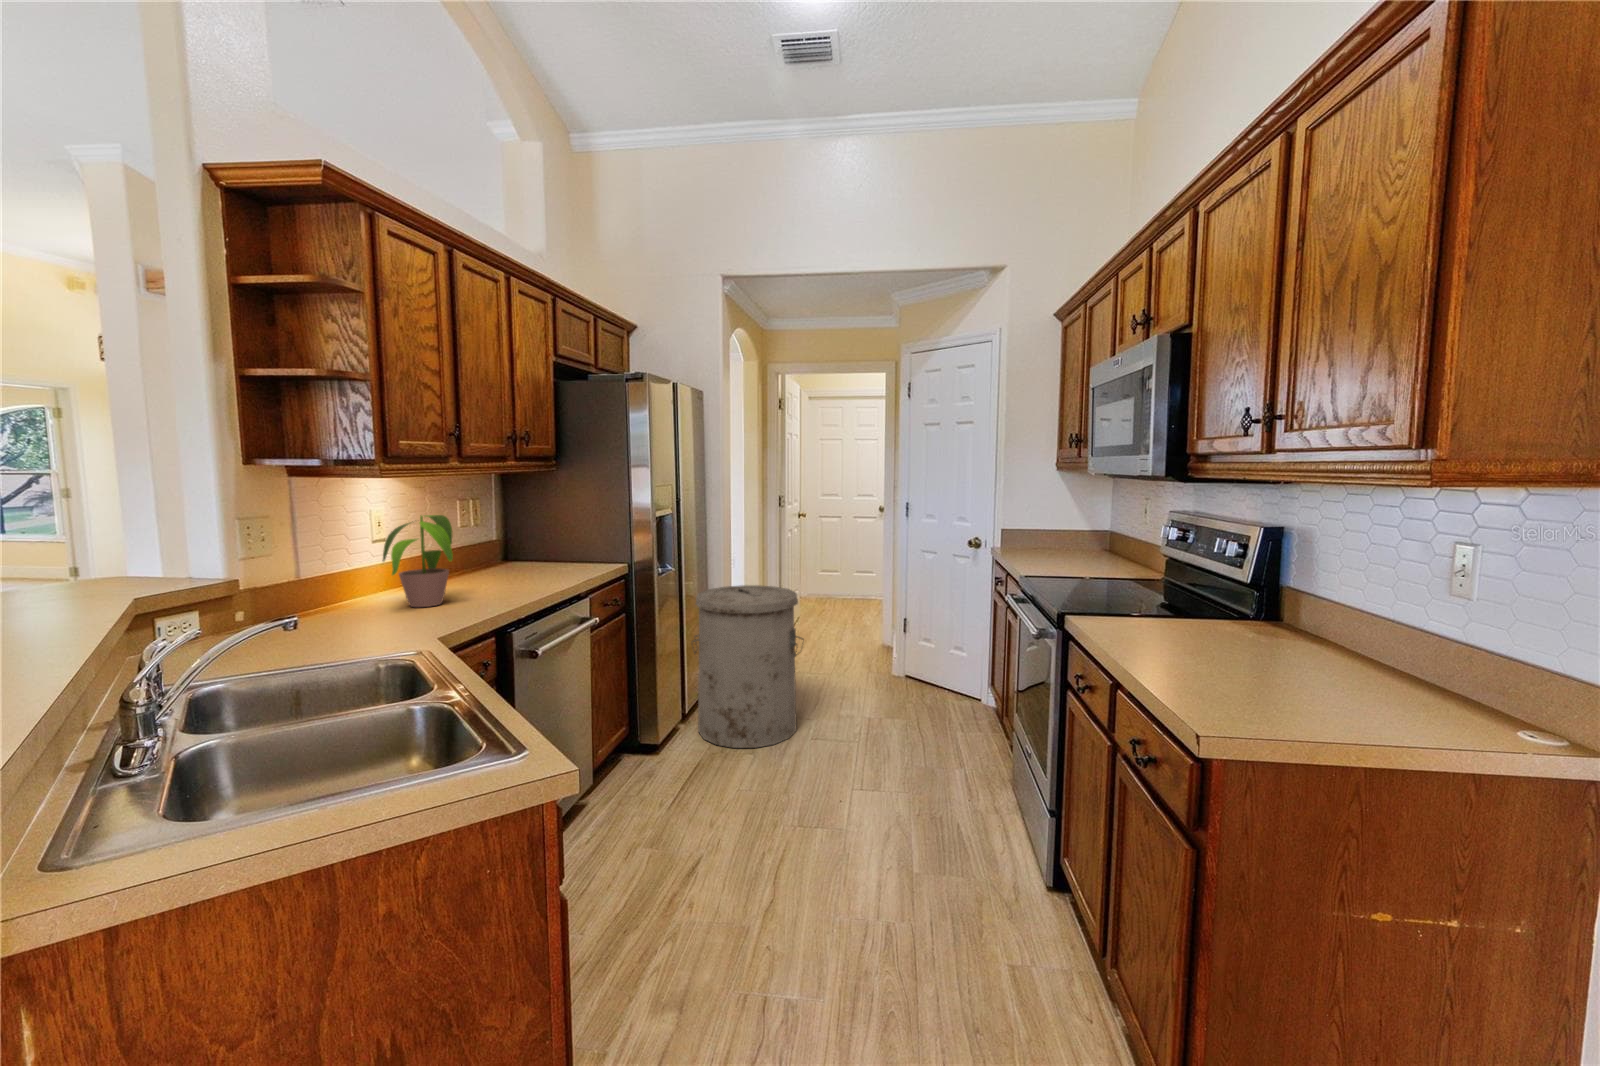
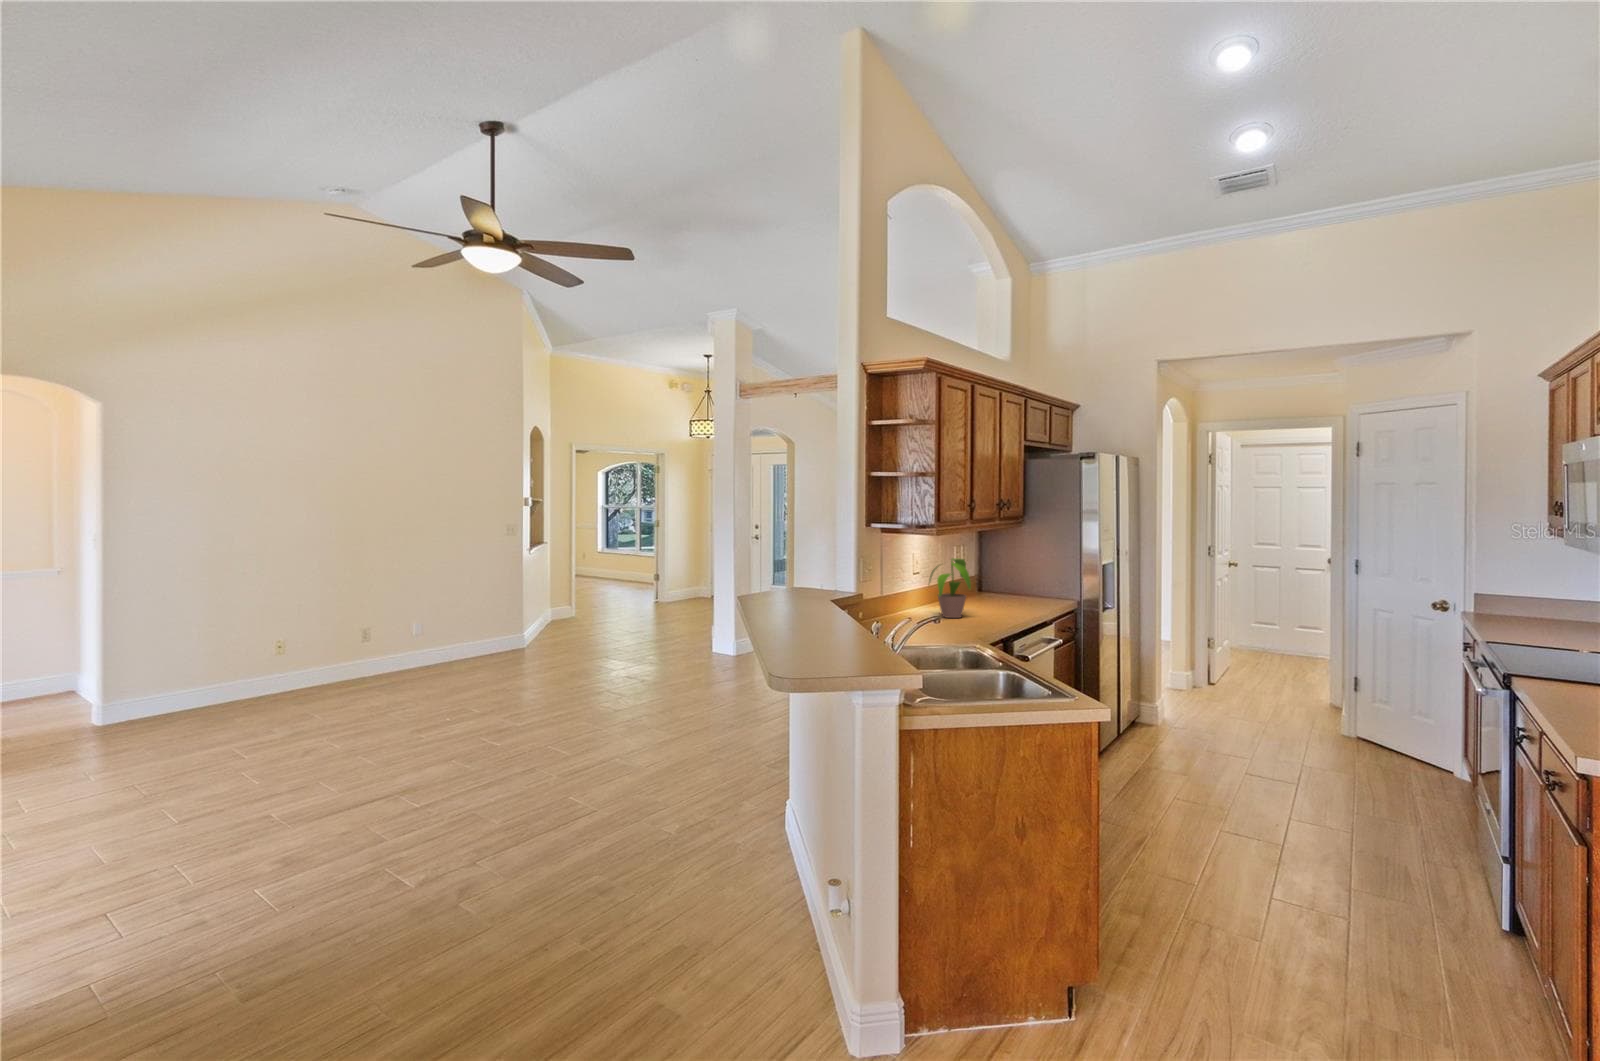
trash can: present [693,585,804,748] -> none [1127,628,1243,775]

